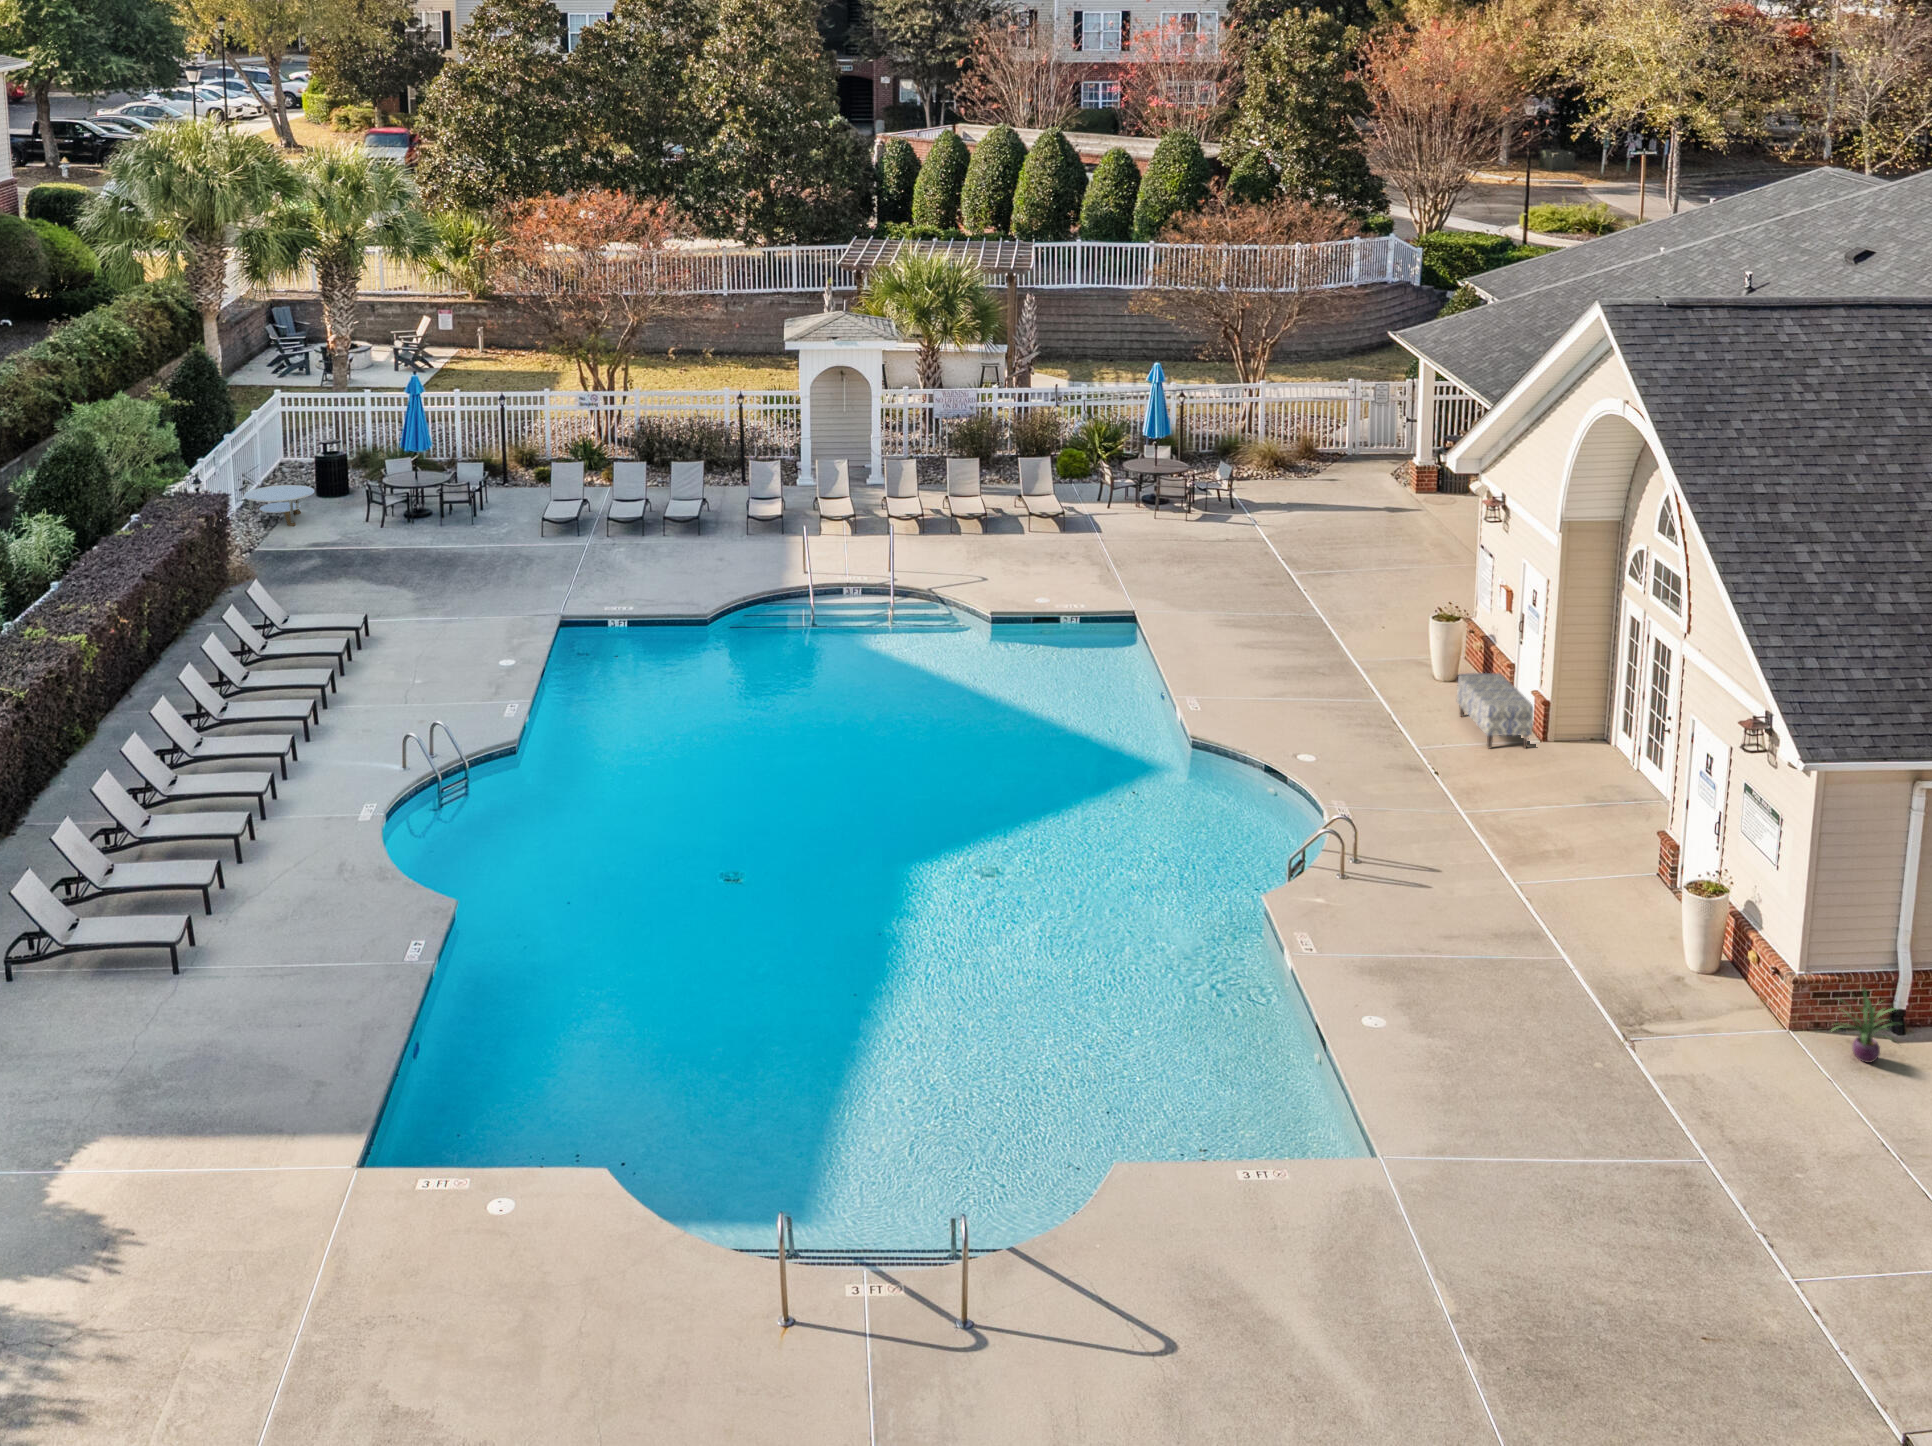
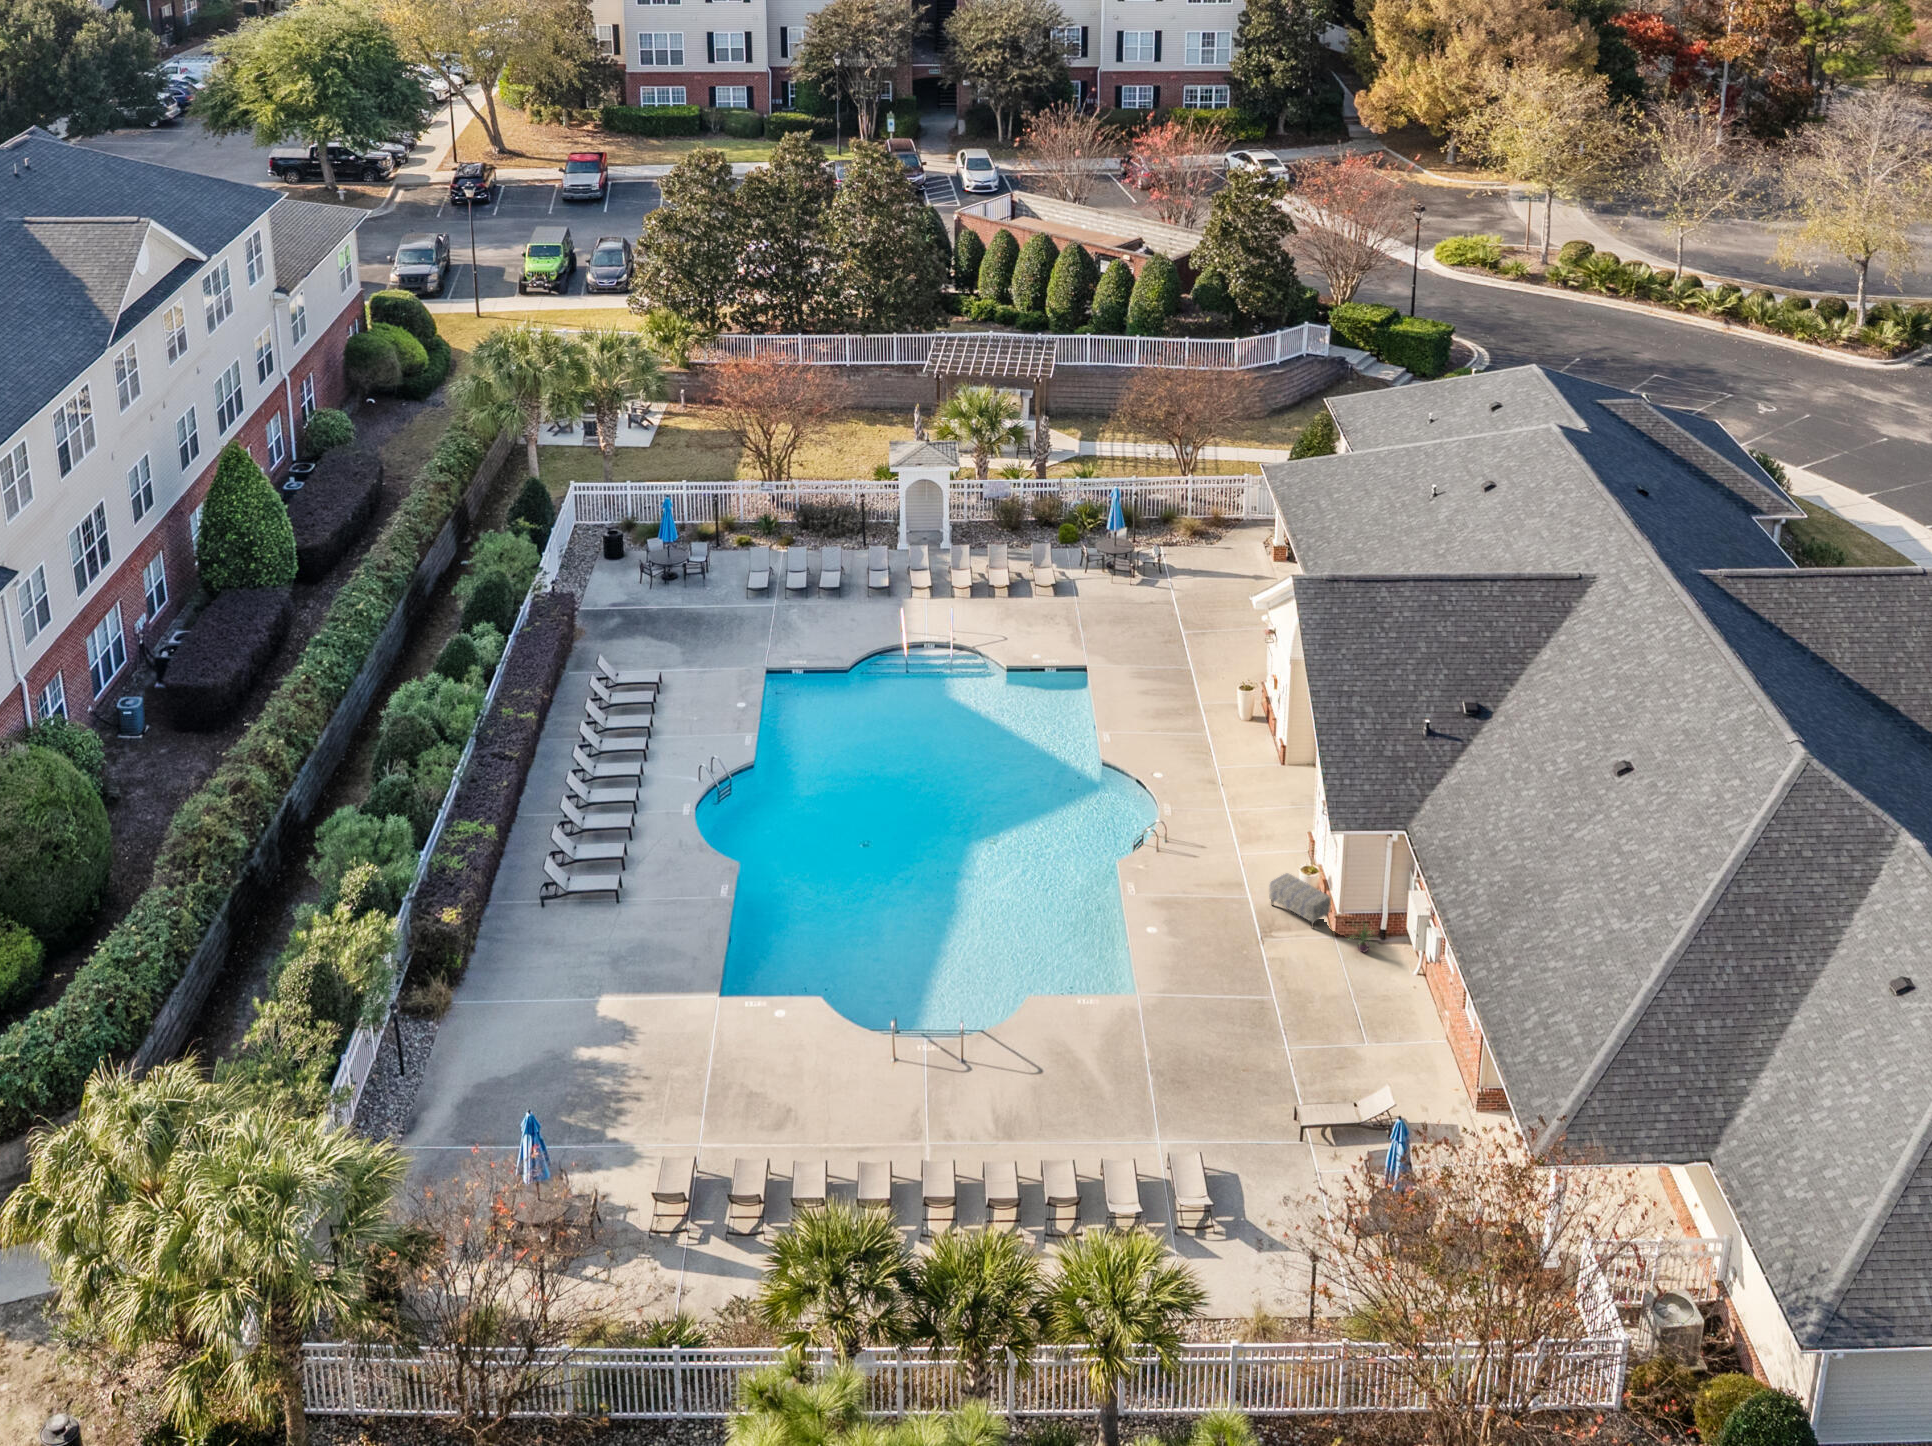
round table: present [244,485,314,526] -> none [563,556,605,586]
bench: present [1457,673,1533,748] -> present [1269,873,1331,928]

